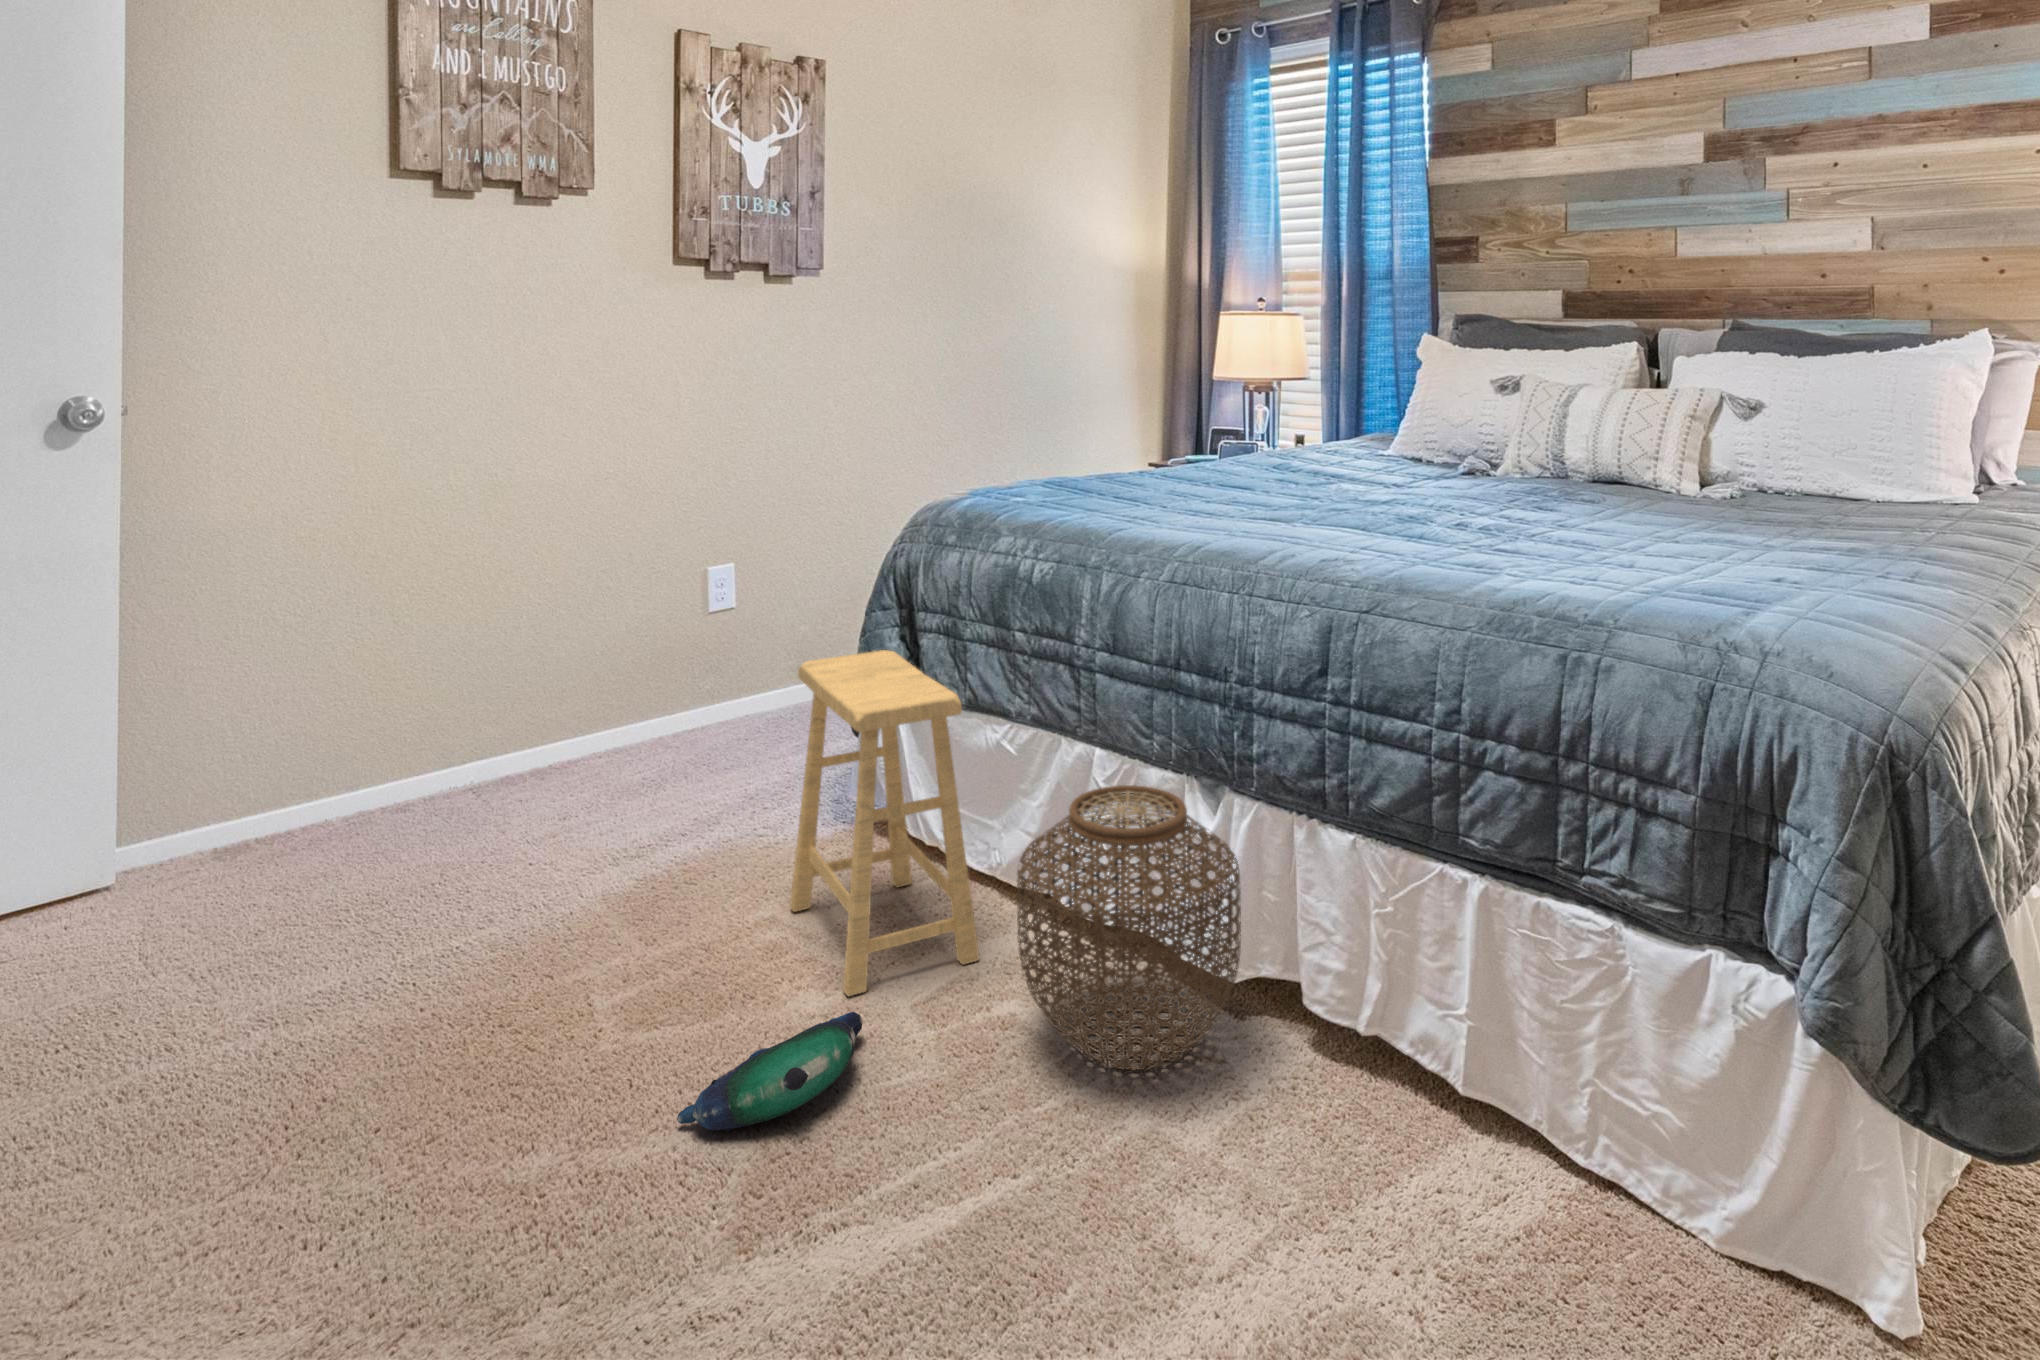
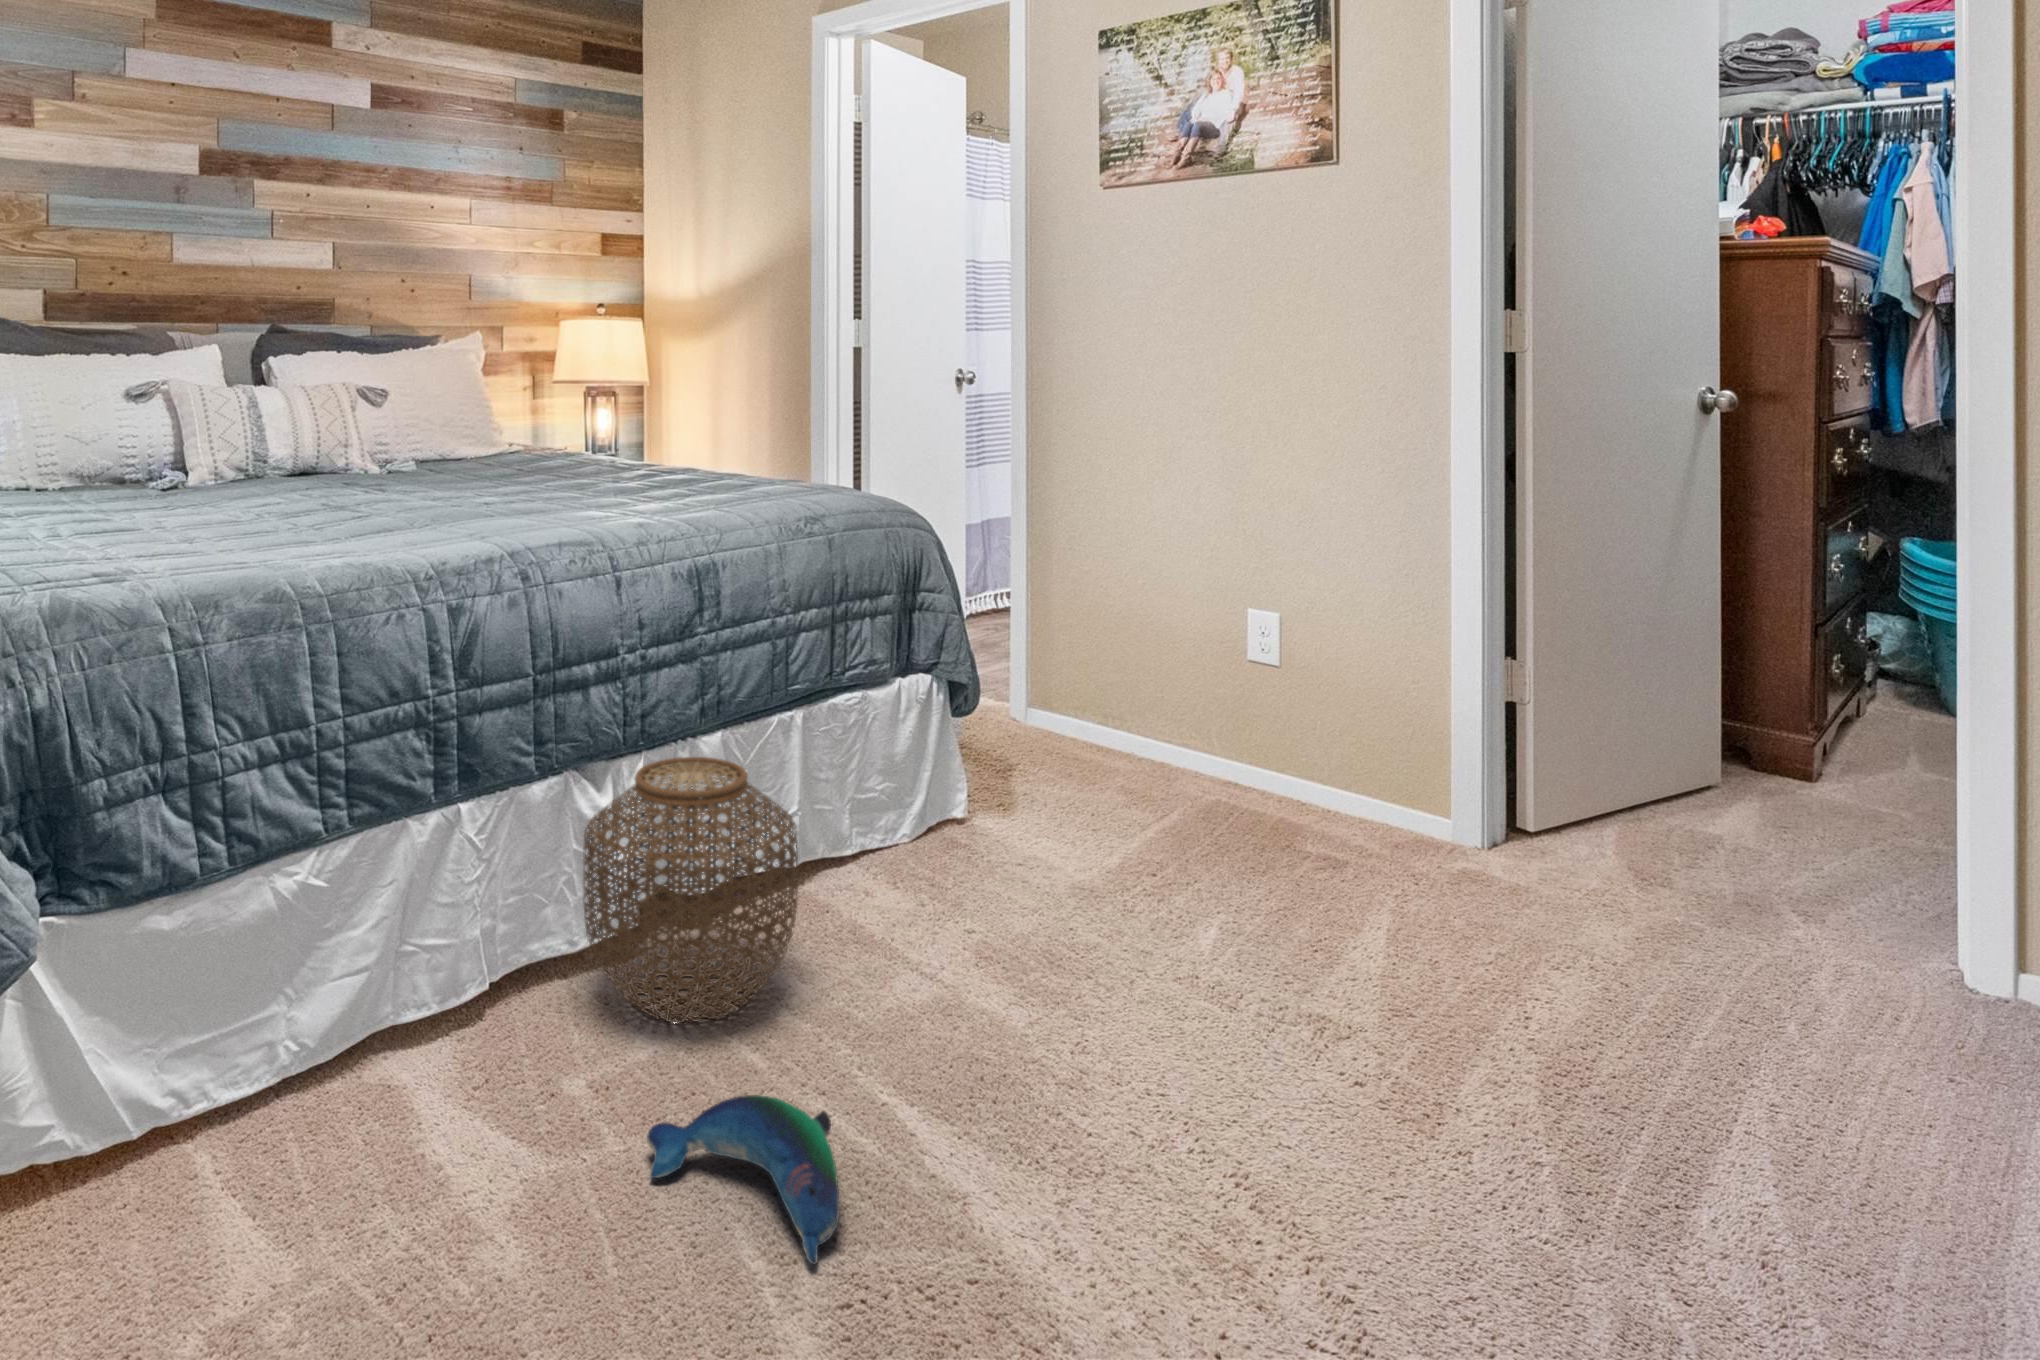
footstool: present [790,650,980,996] -> none [242,760,560,1251]

